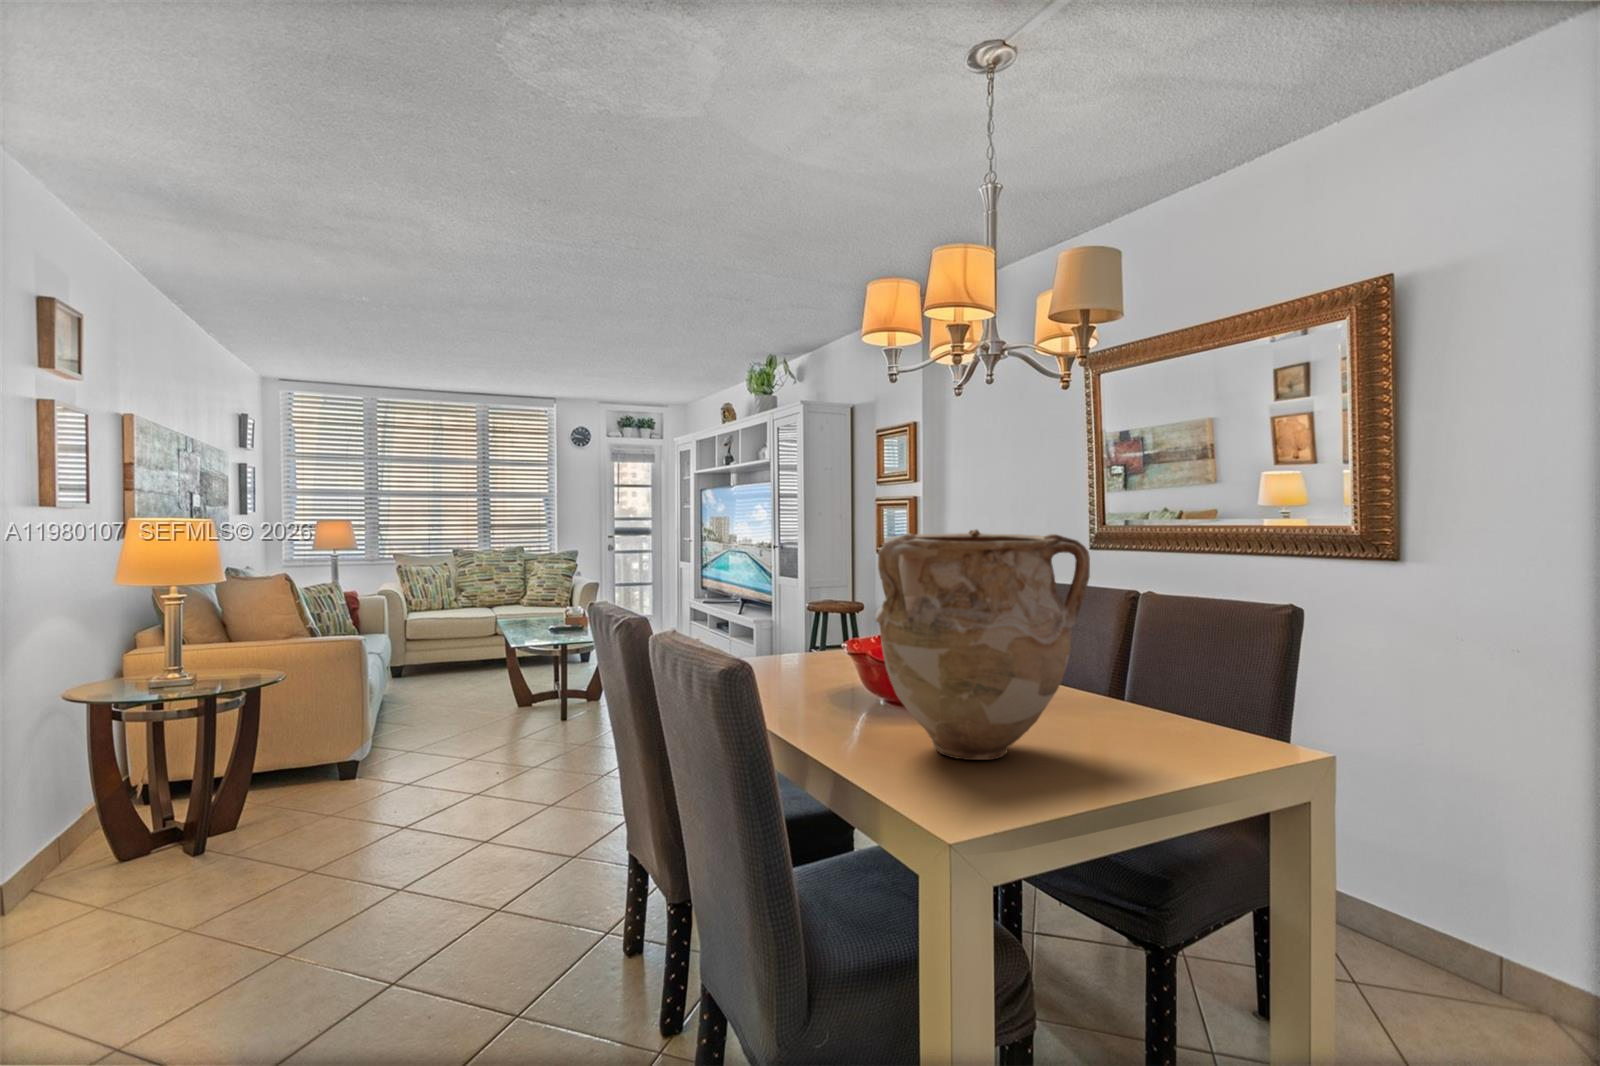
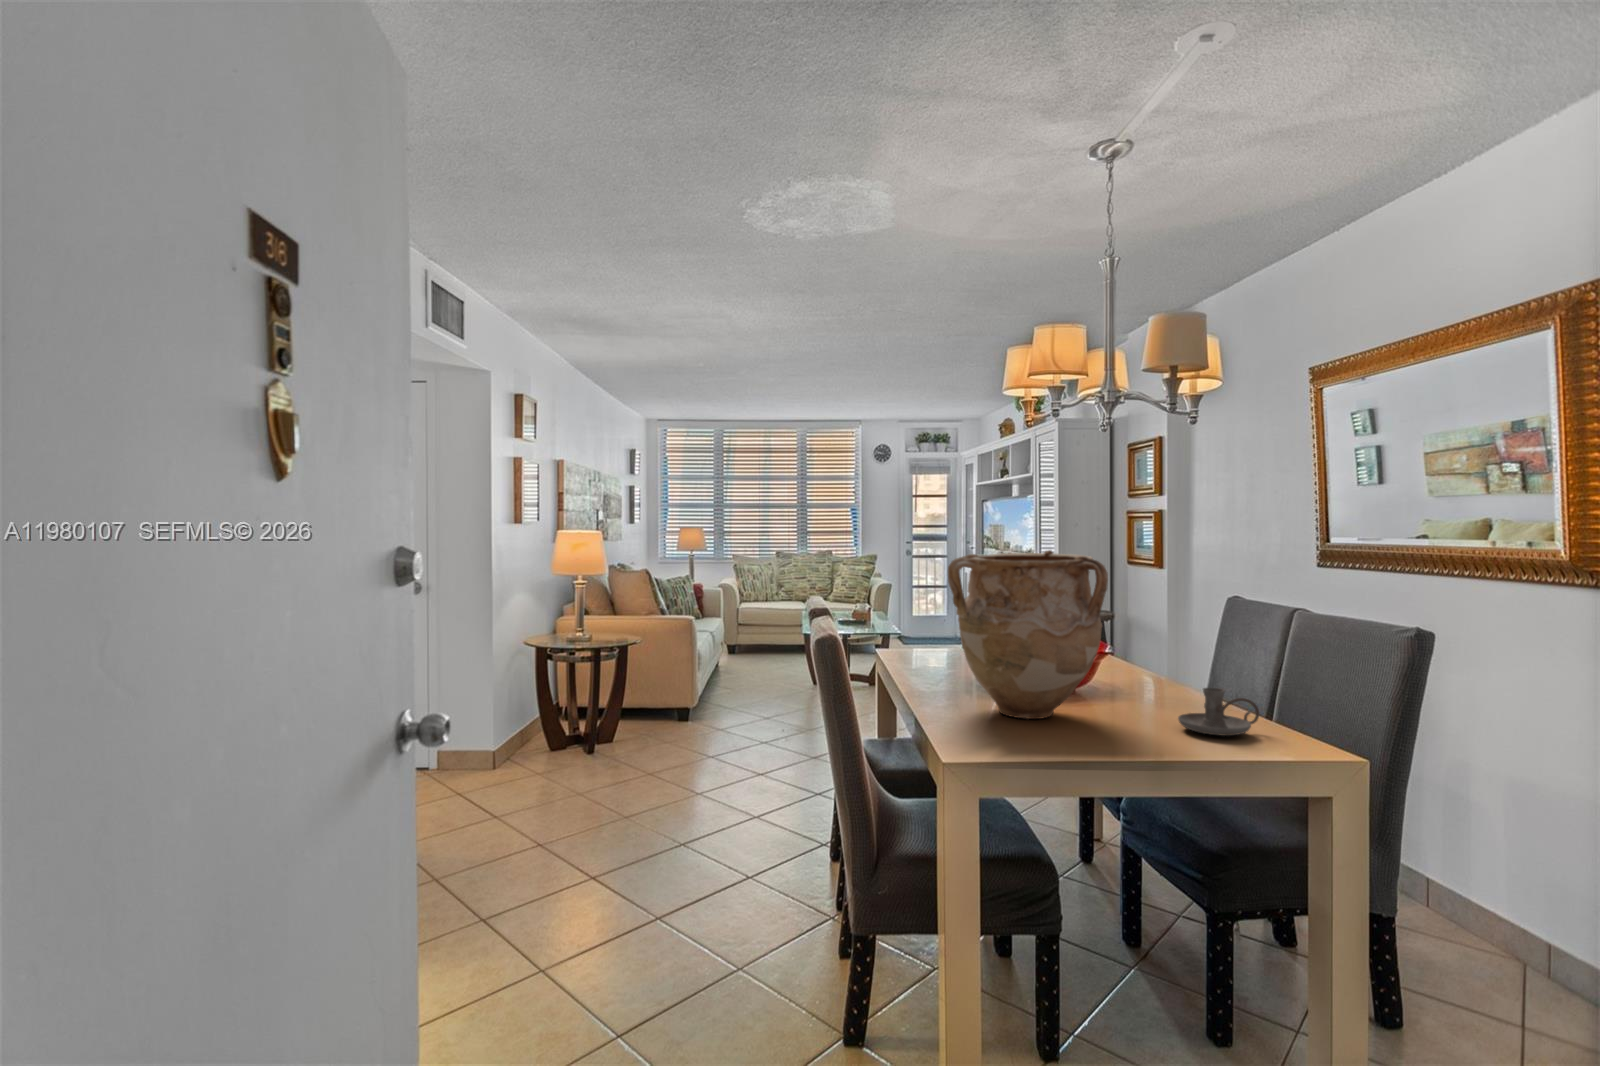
candle holder: none [1153,696,1243,756] -> present [1178,688,1259,736]

